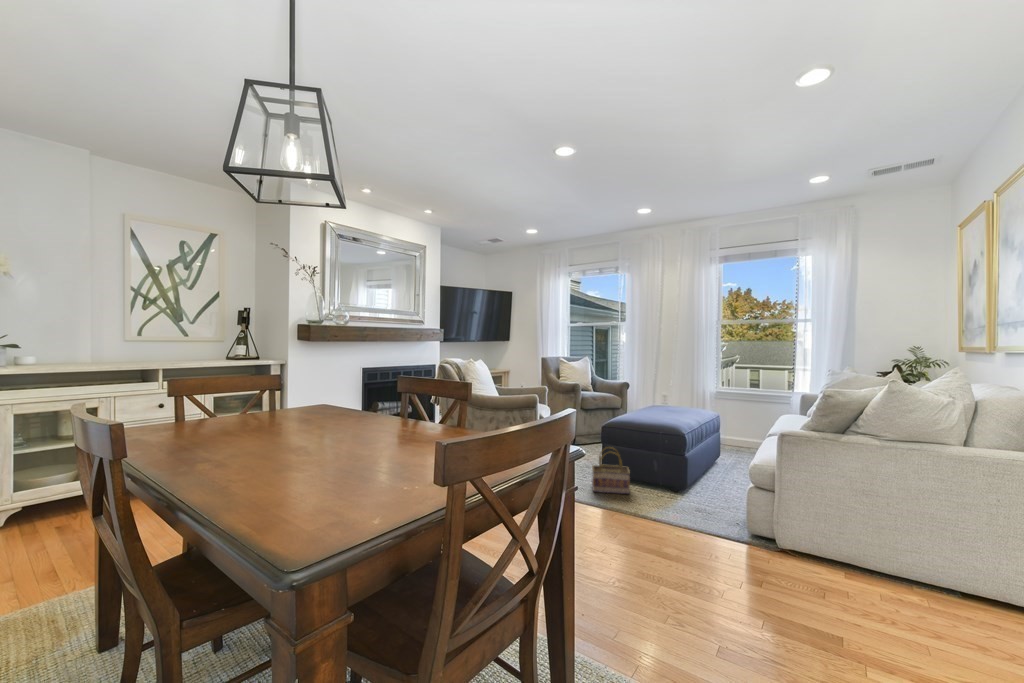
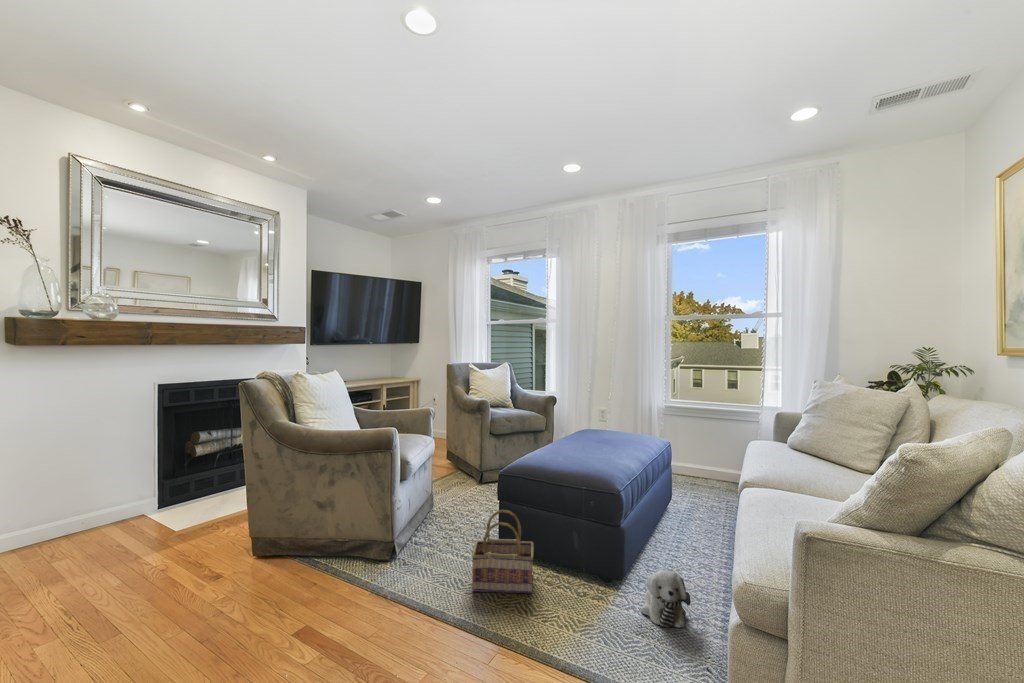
plush toy: none [697,479,728,510] -> present [641,570,691,627]

